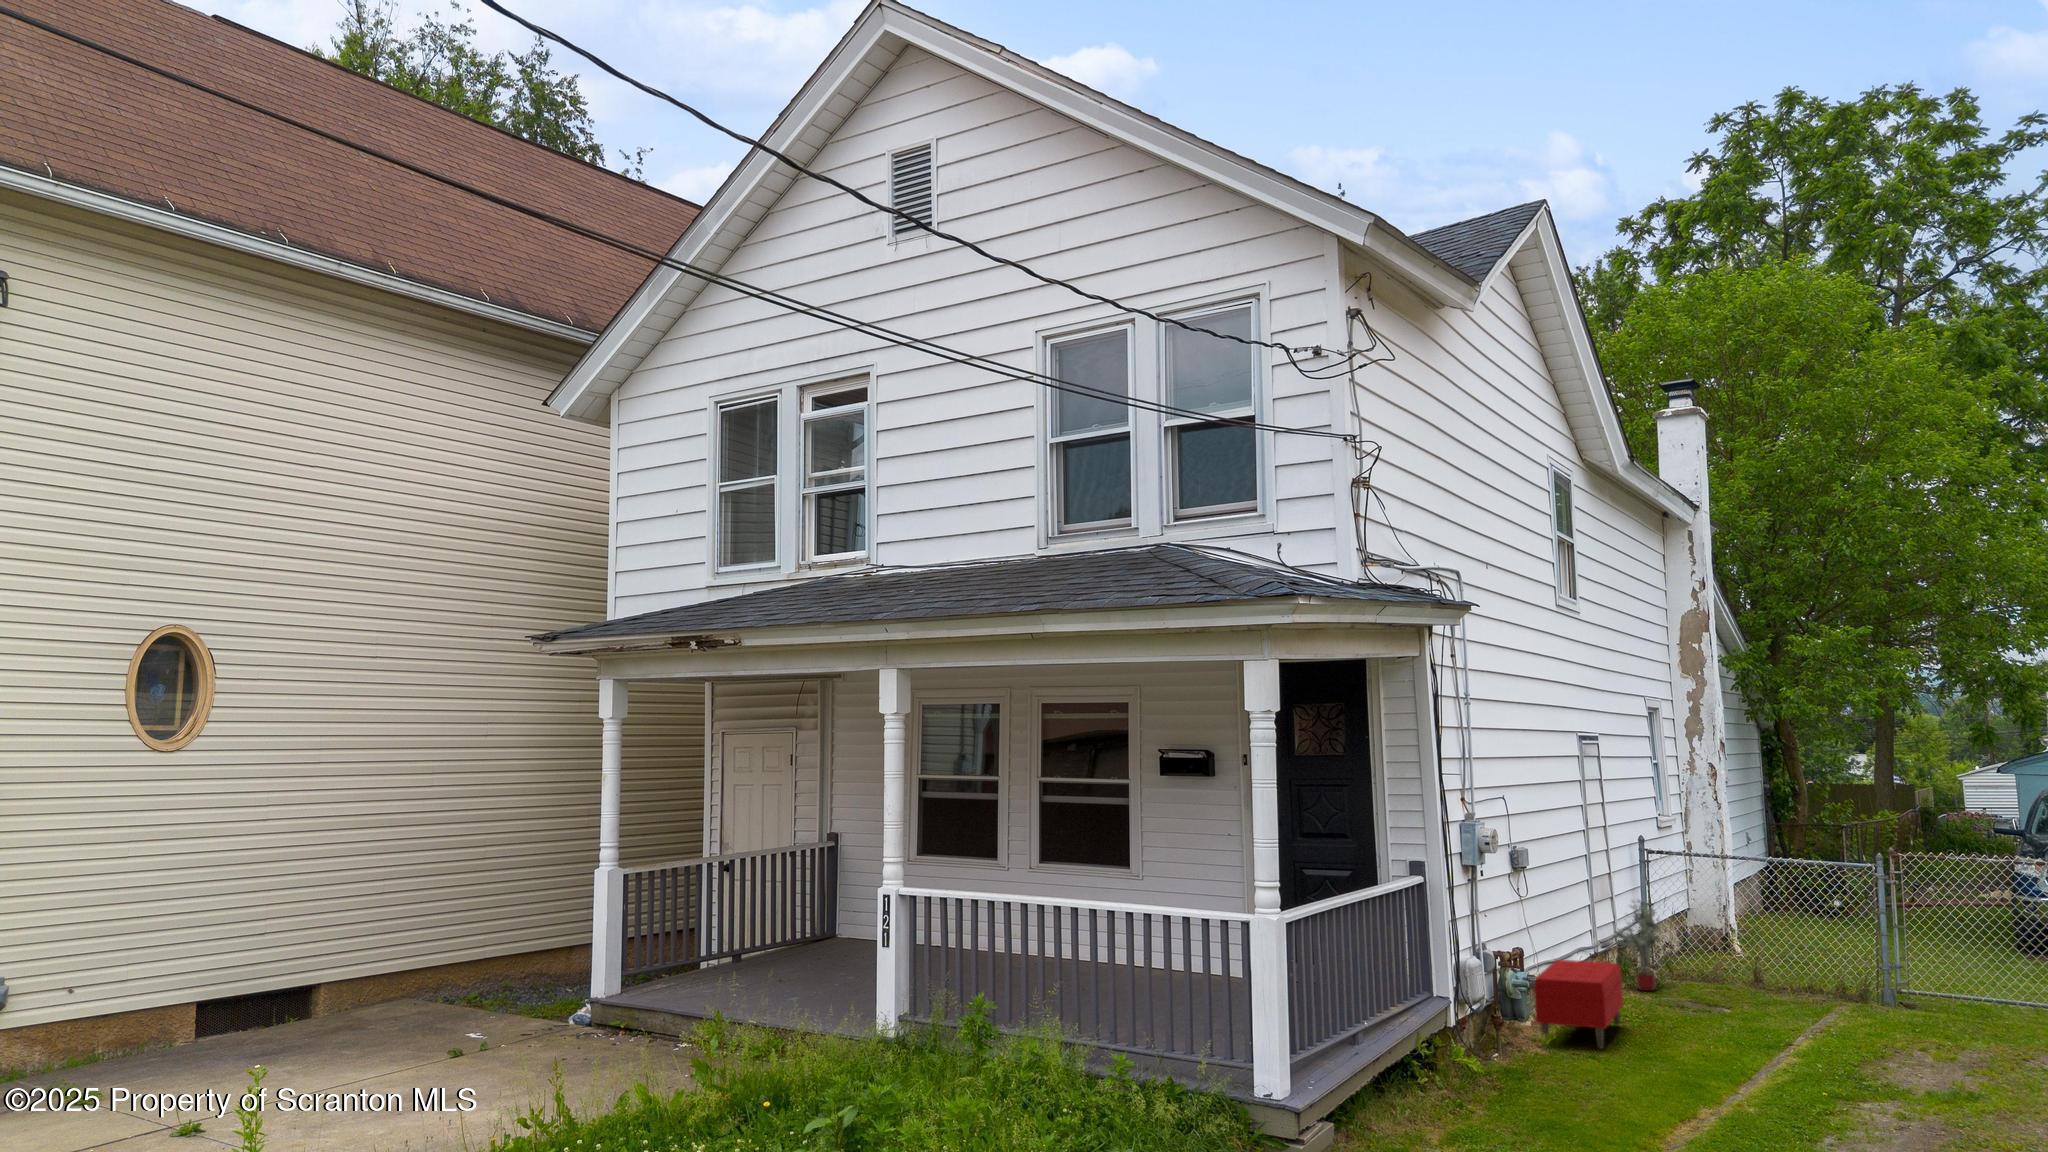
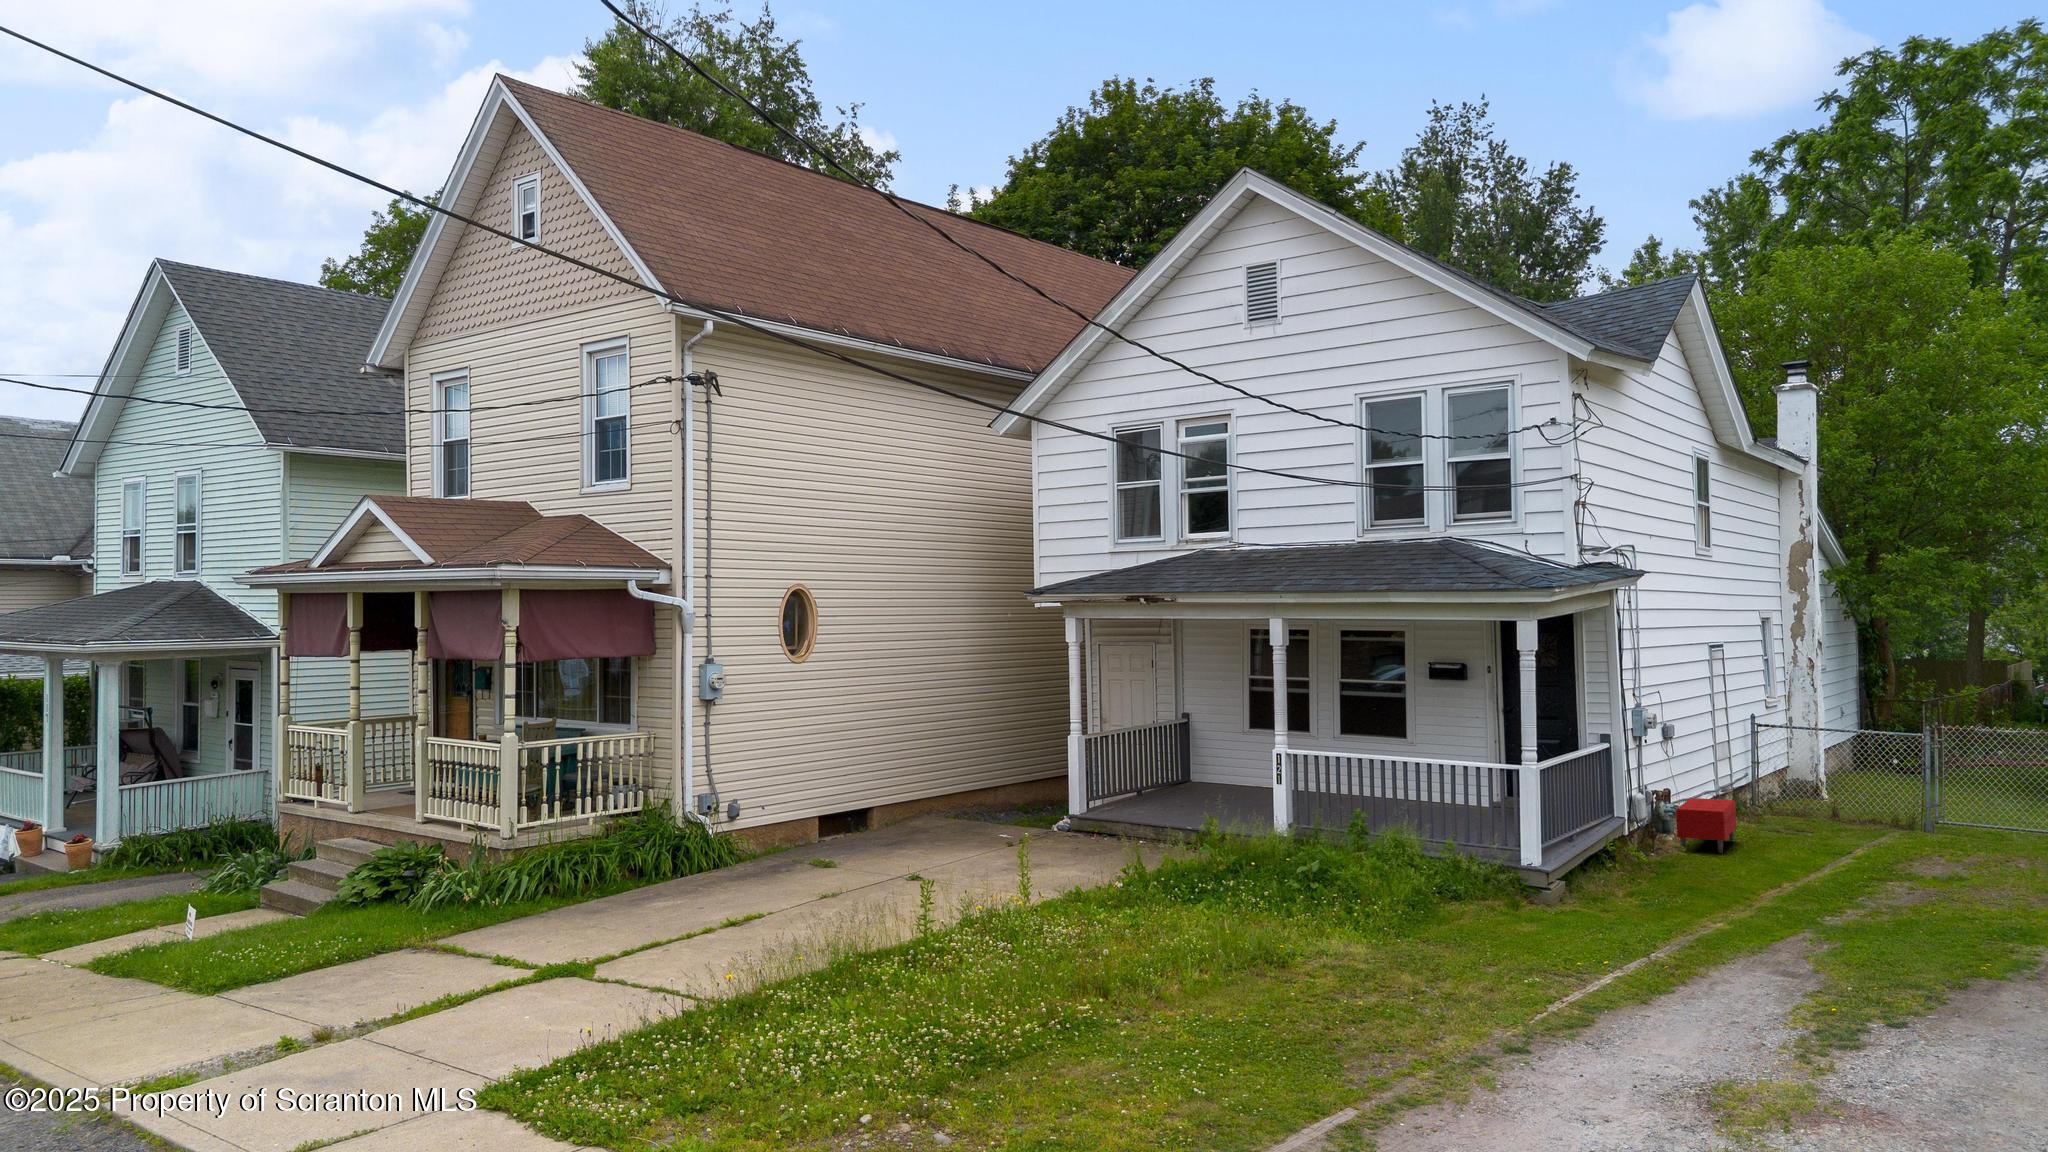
potted tree: present [1615,900,1660,991] -> none [1730,758,1766,821]

